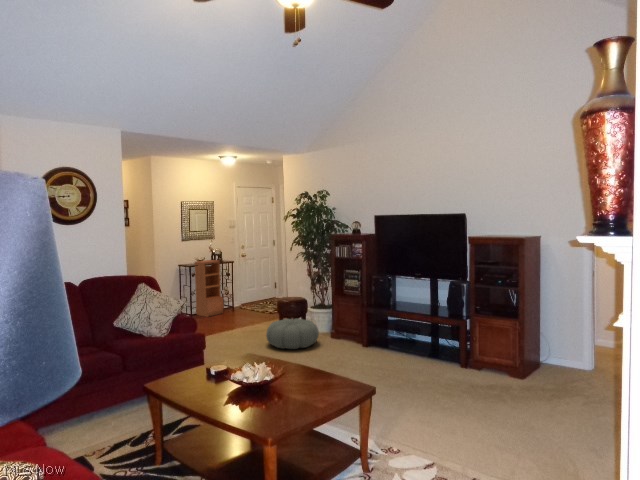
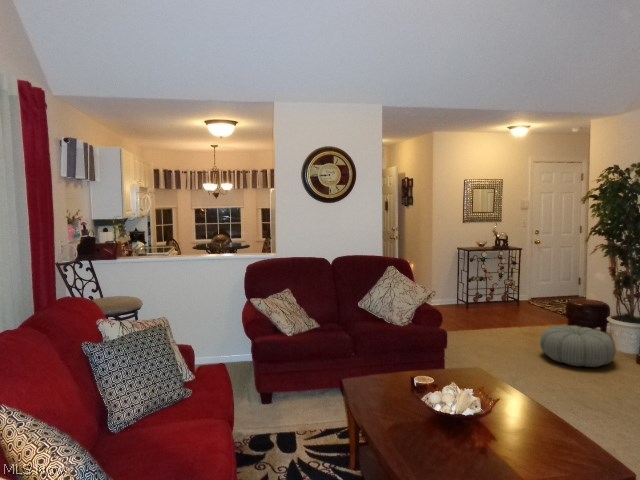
bookcase: present [195,260,223,317] -> none [474,245,505,308]

